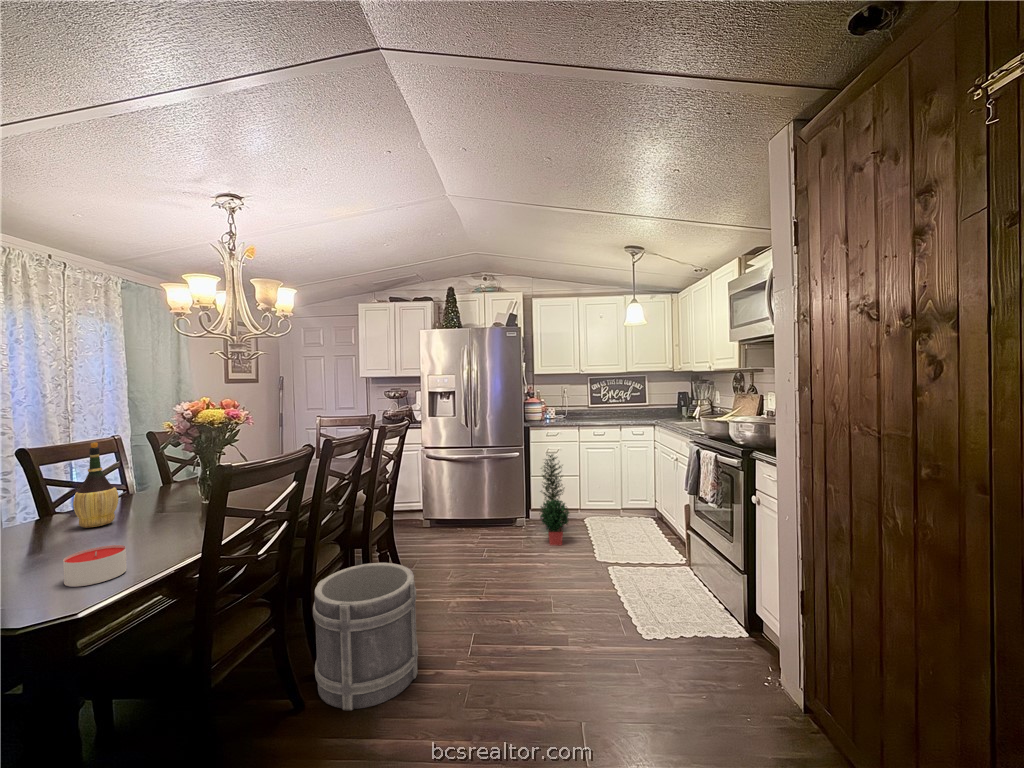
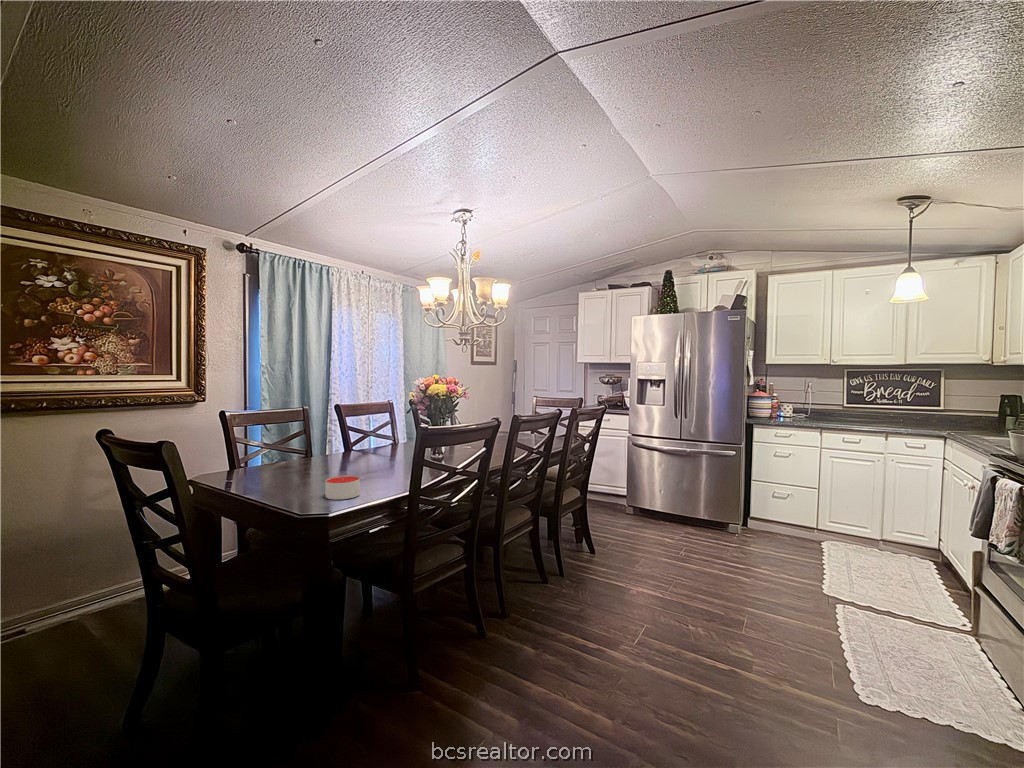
wine bottle: present [73,442,119,528] -> none [350,403,375,463]
potted plant: present [539,454,569,545] -> none [754,455,798,564]
bucket: present [313,563,418,710] -> none [495,532,584,658]

